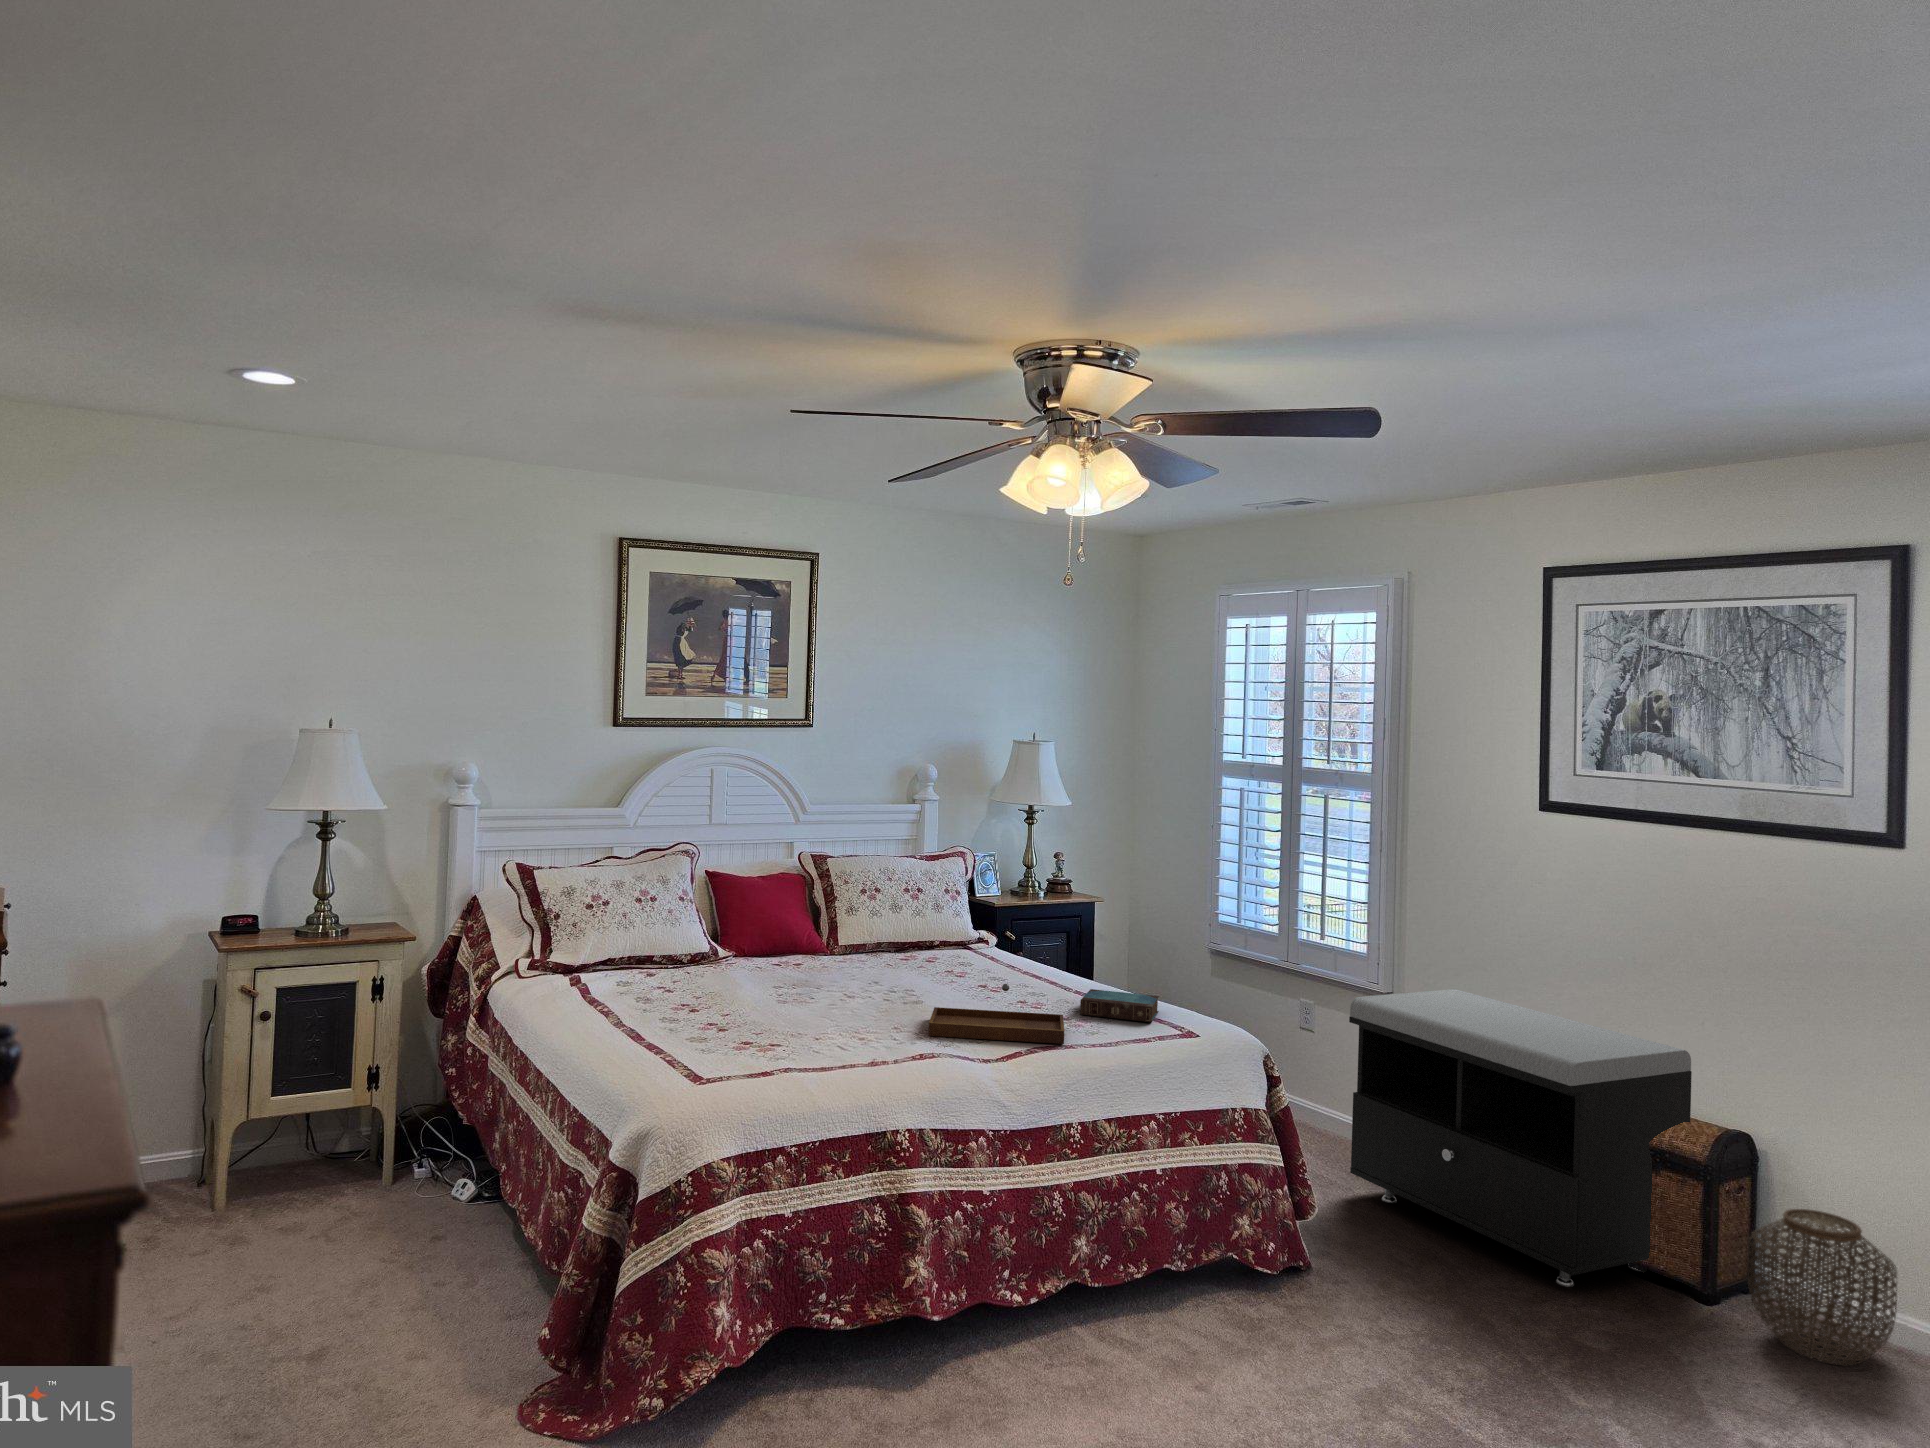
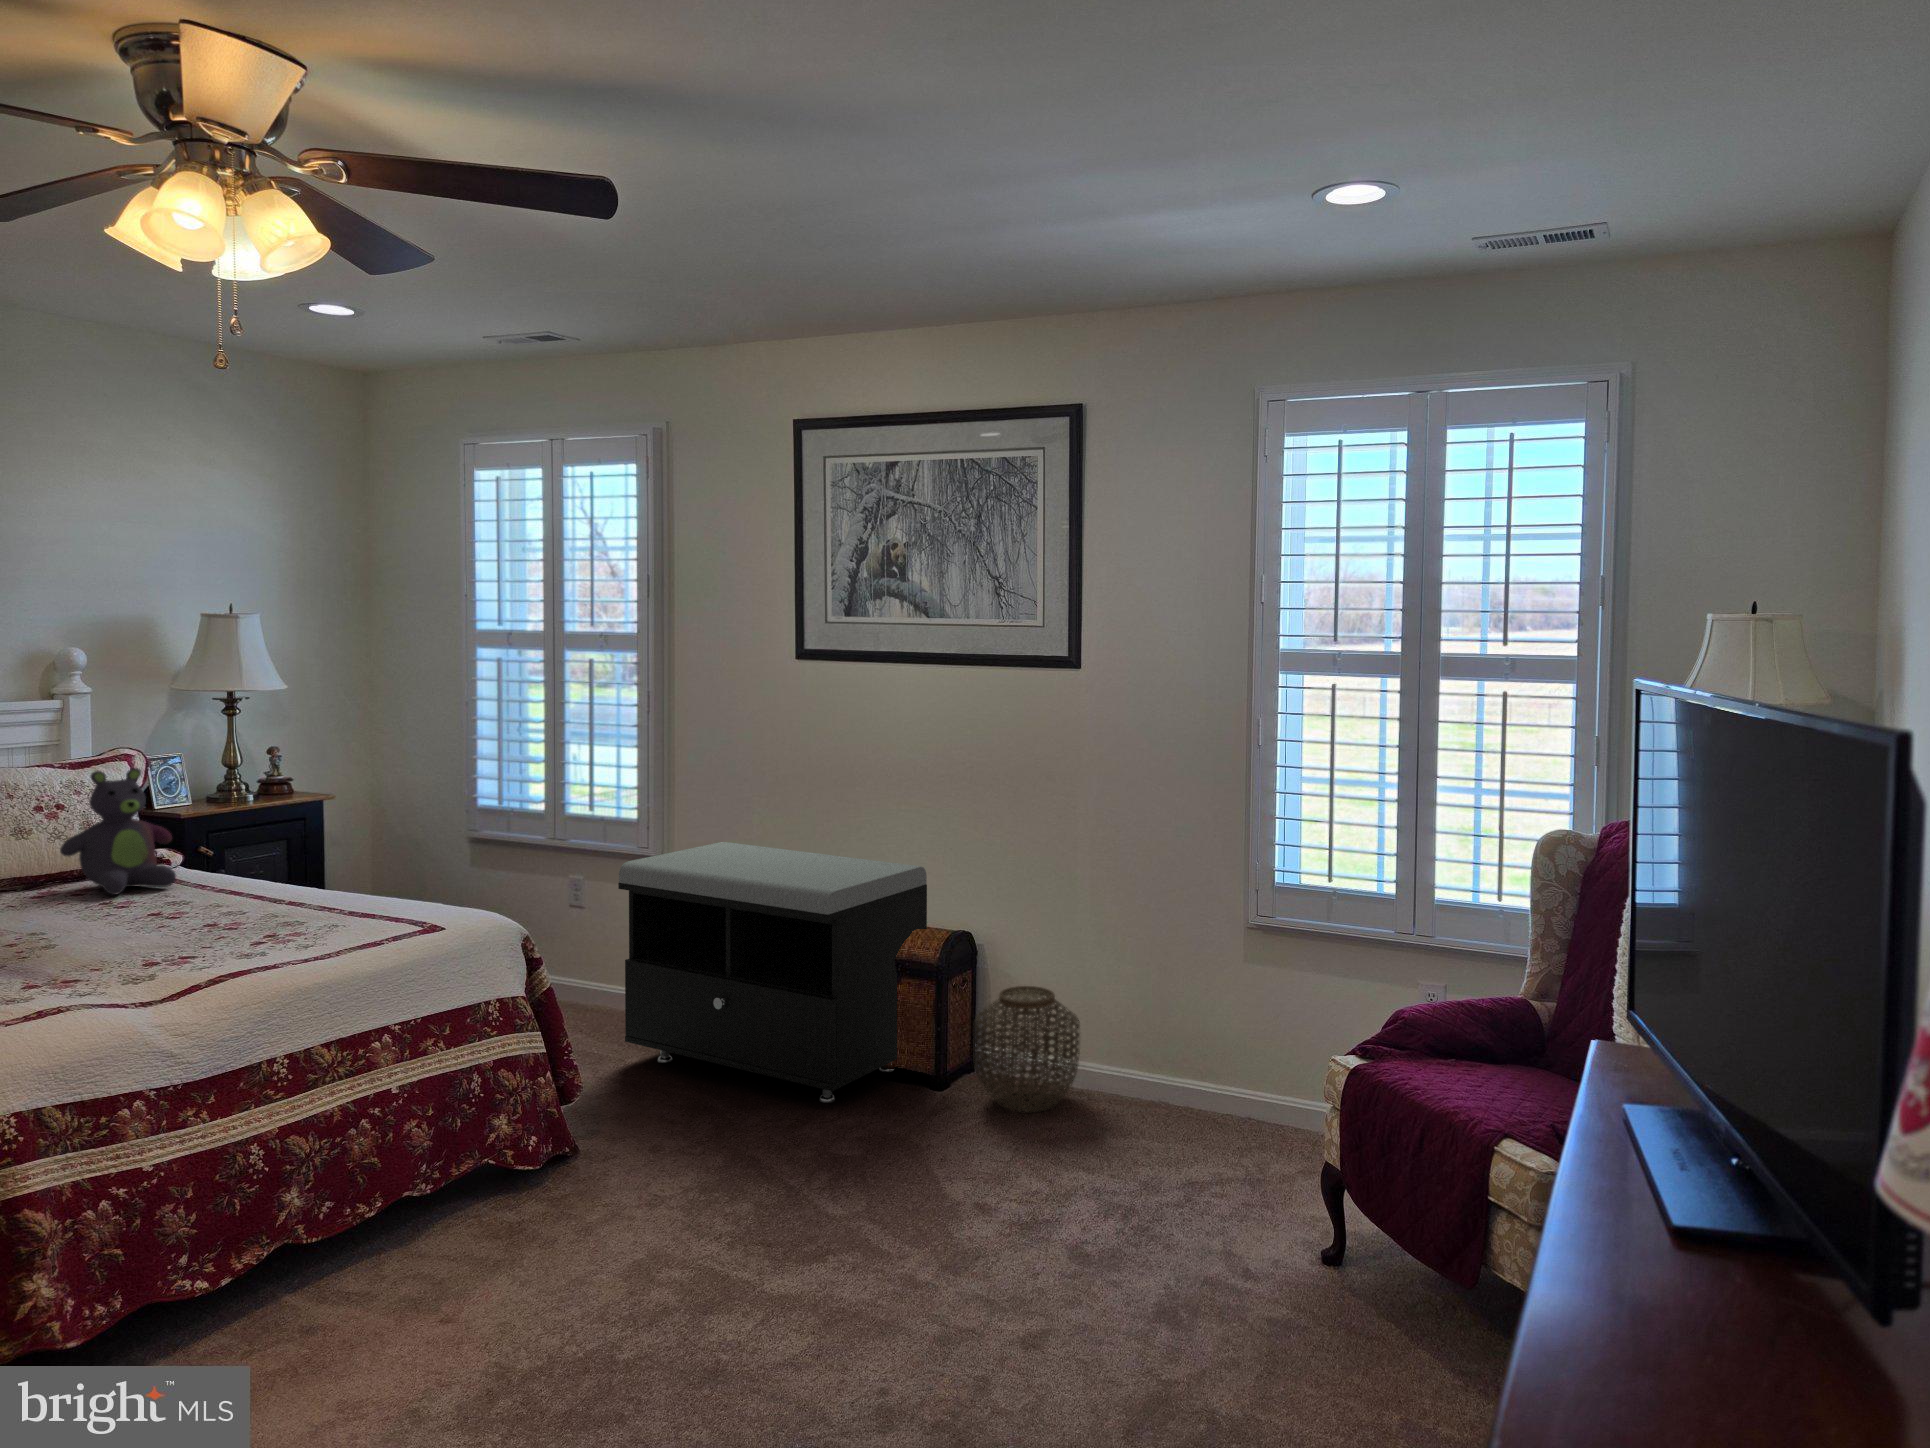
stuffed bear: none [922,867,995,967] -> present [60,768,176,895]
tray: present [929,984,1064,1044] -> none [53,902,264,986]
book: present [1080,989,1159,1022] -> none [290,890,396,926]

